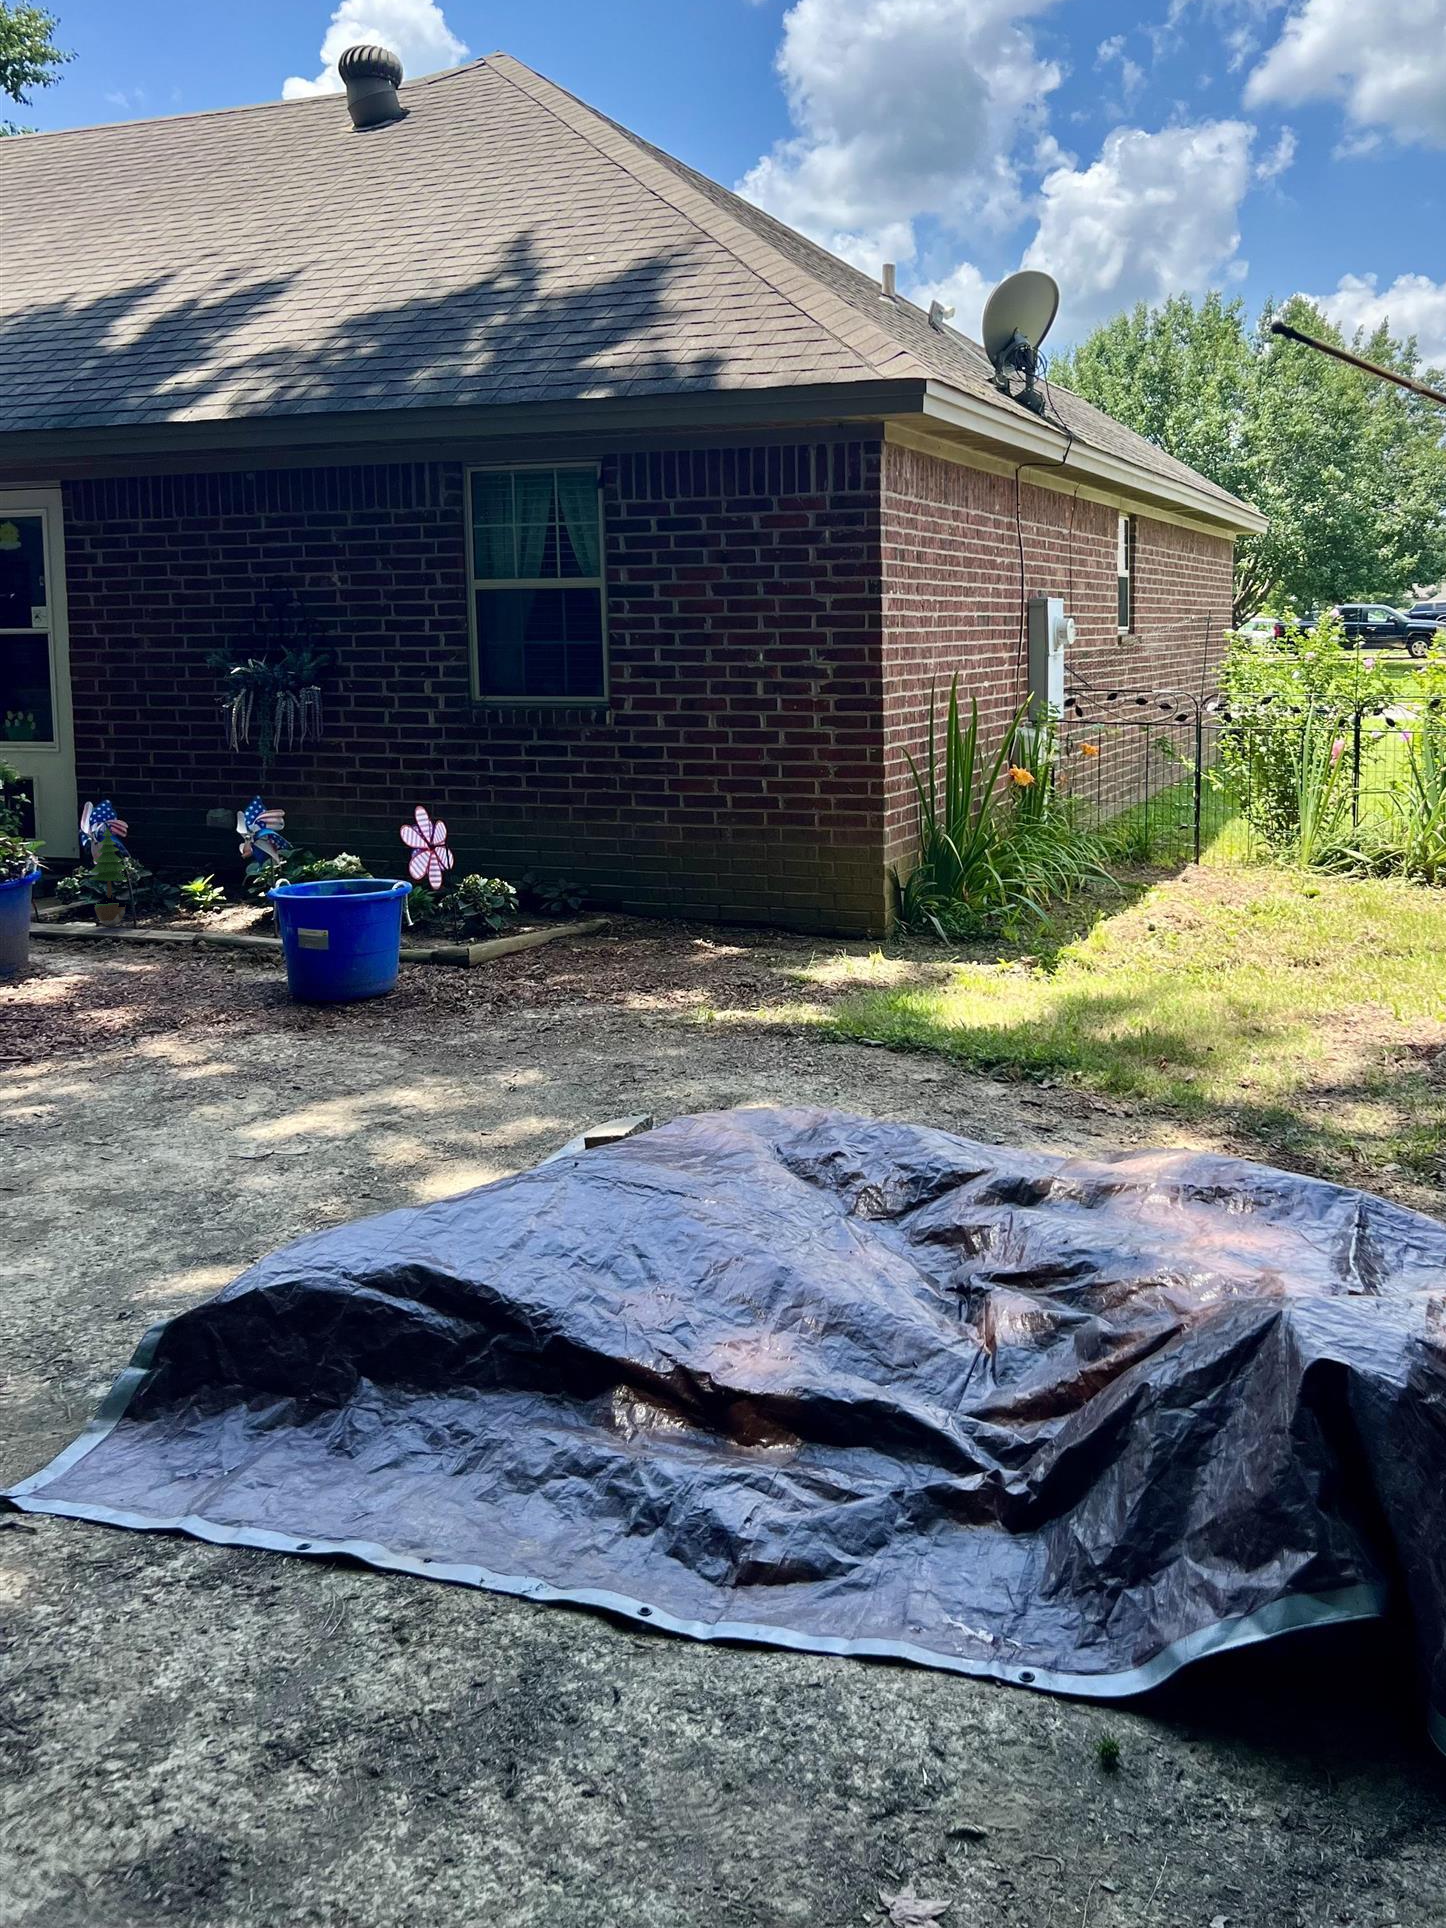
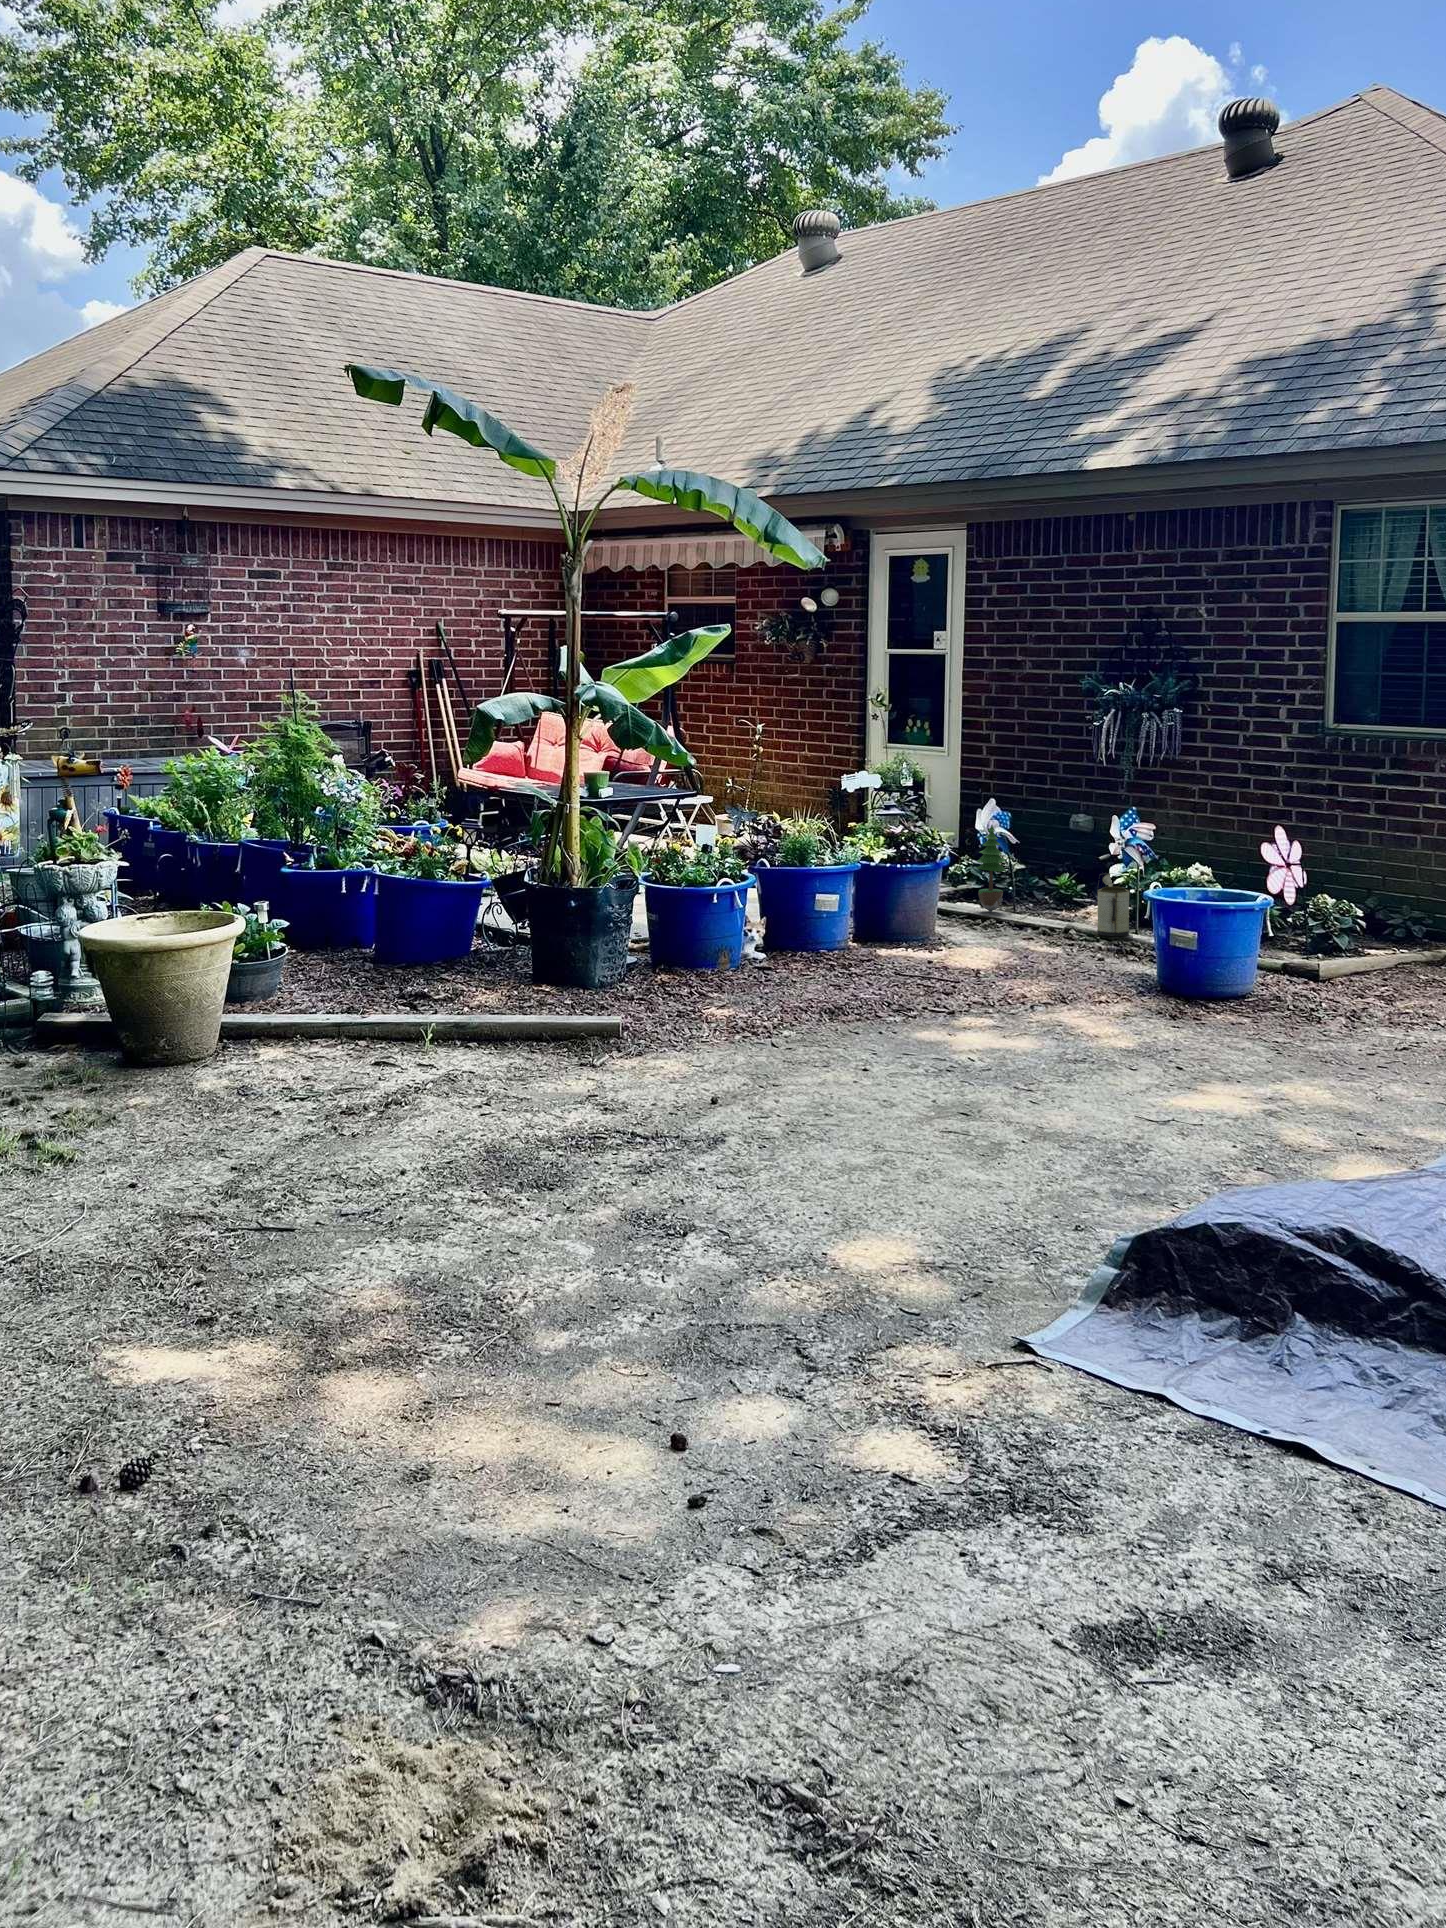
watering can: none [232,872,271,942] -> present [1097,874,1130,936]

